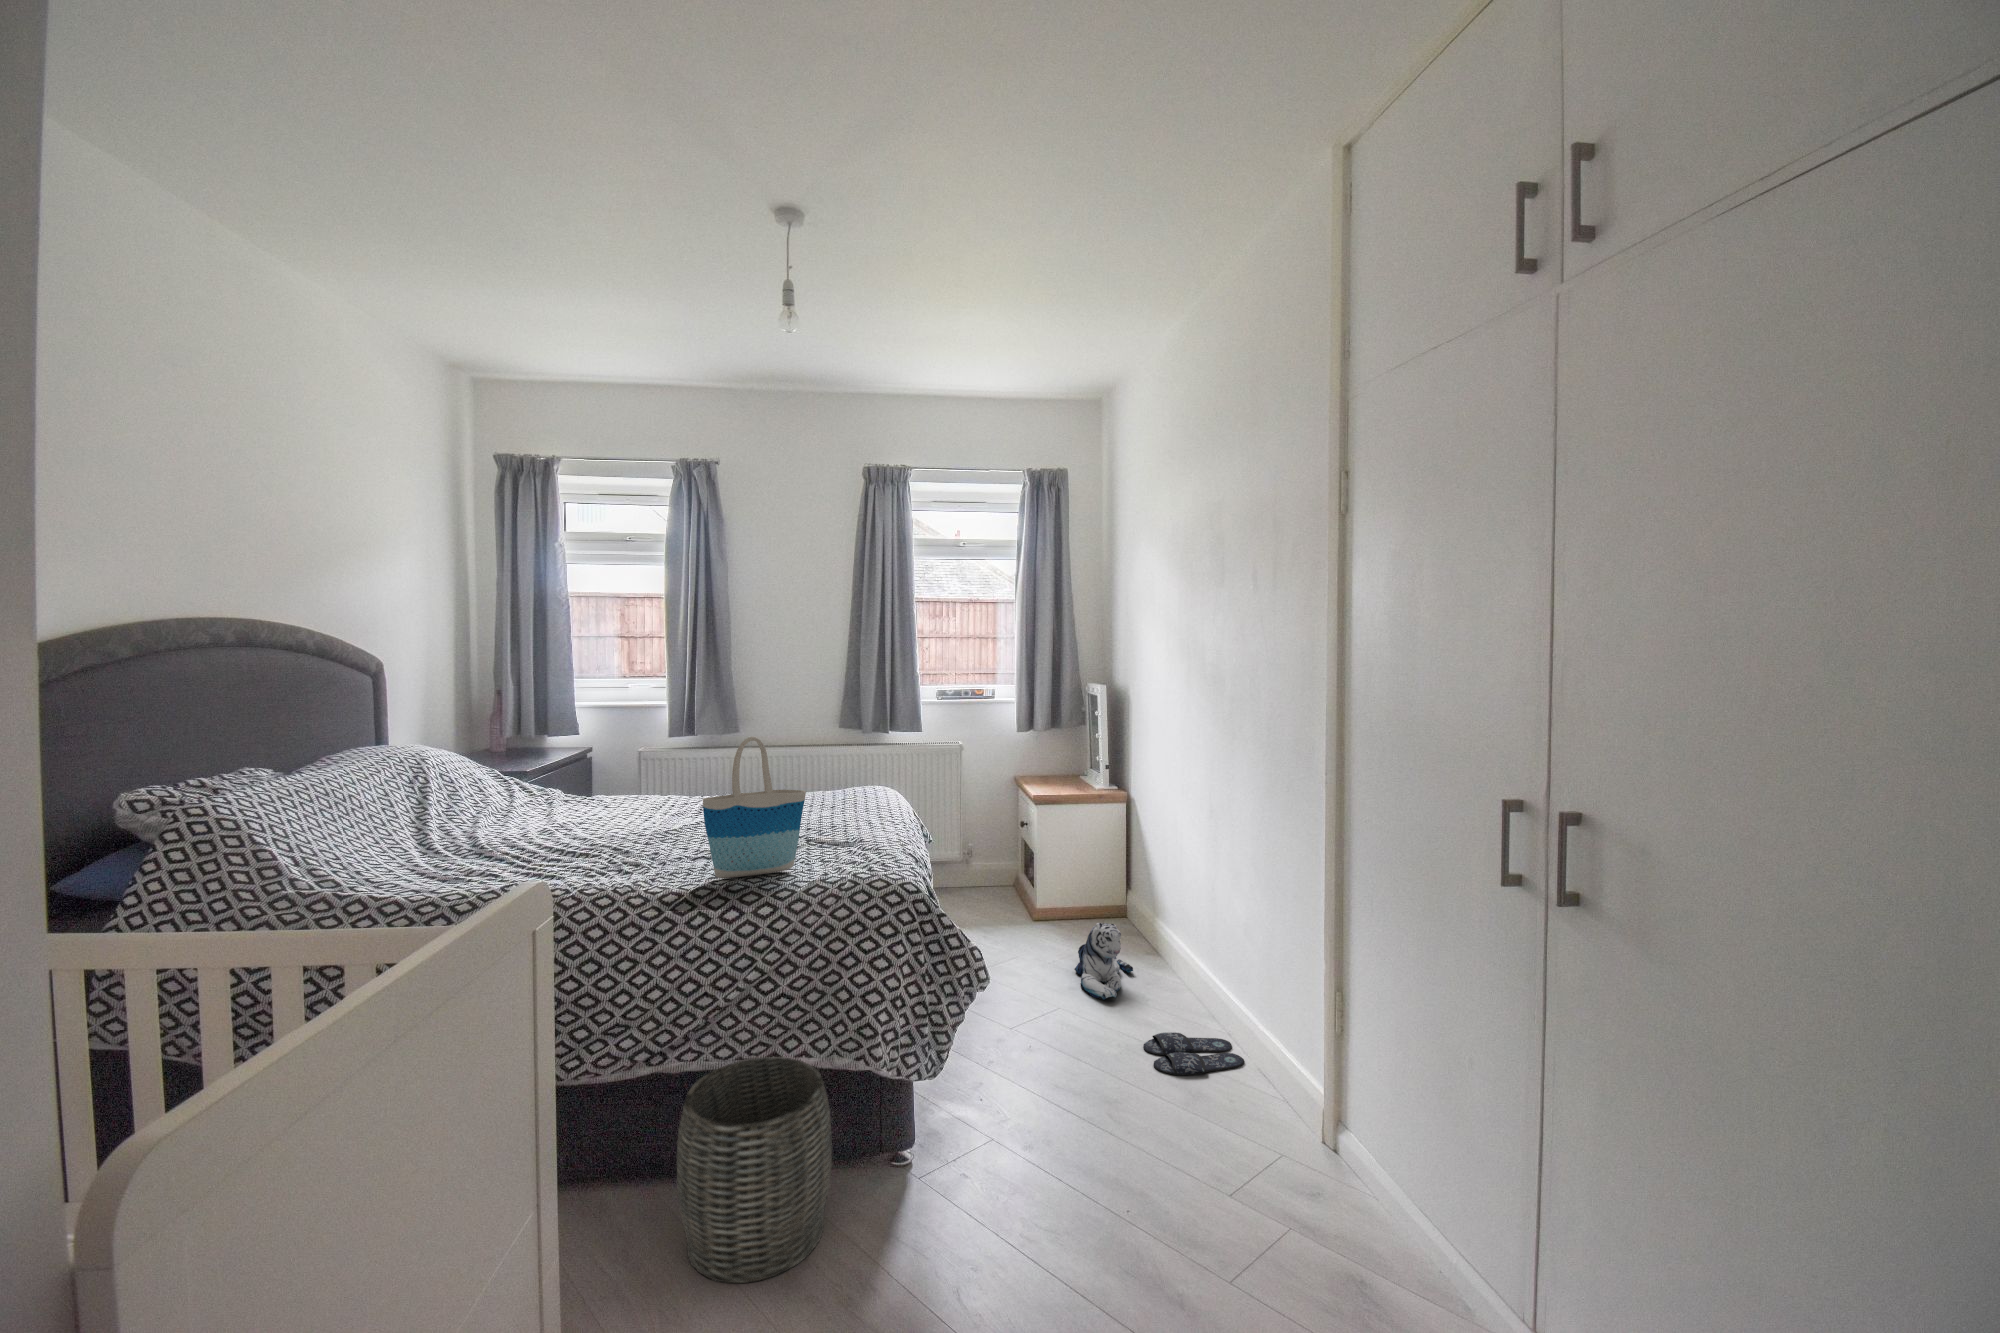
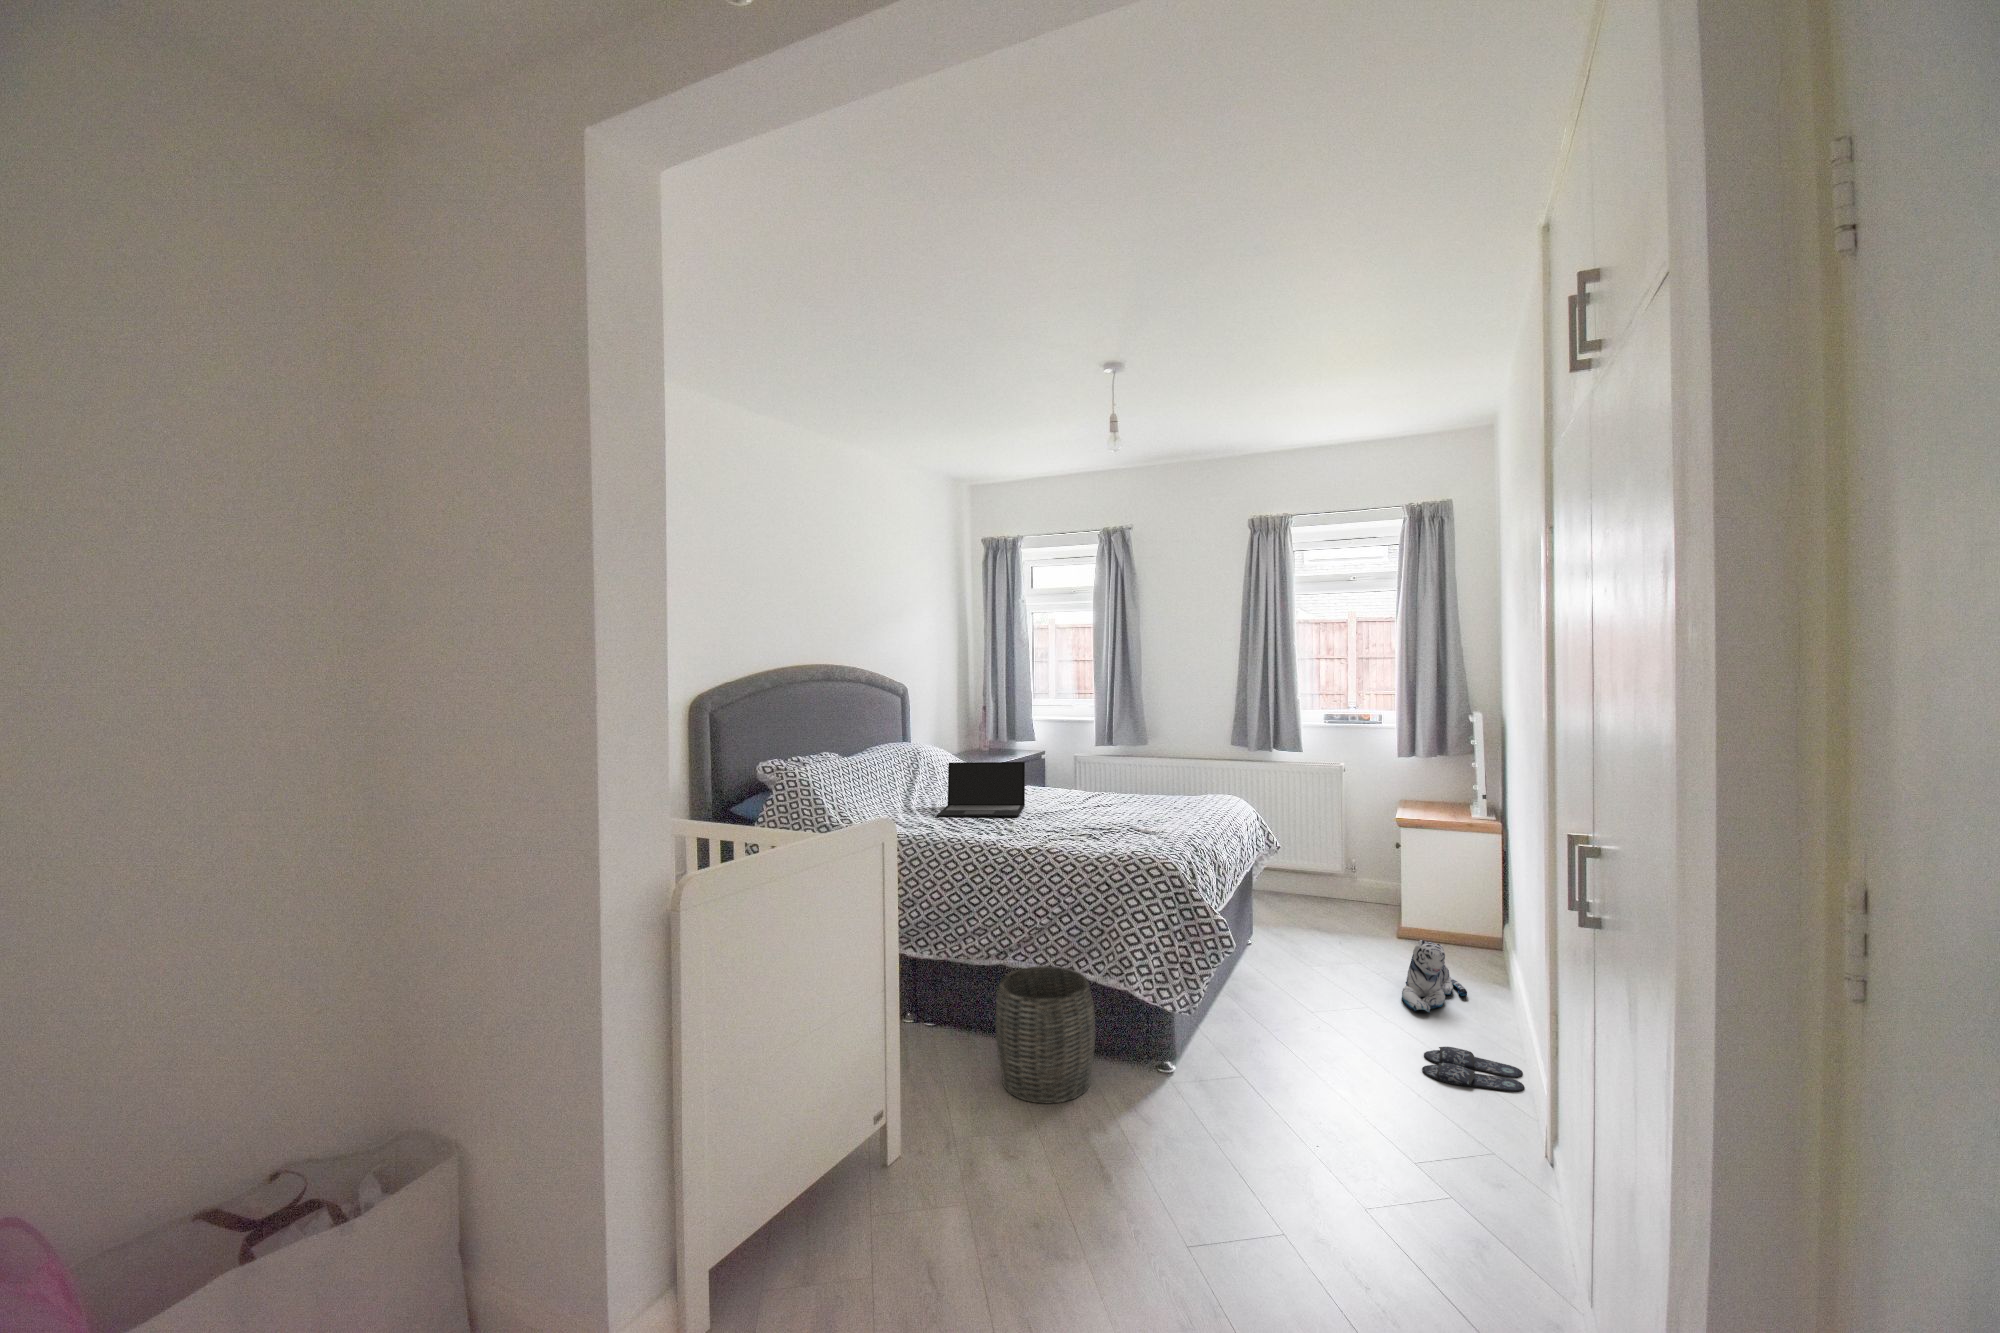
tote bag: present [703,737,806,878] -> none [1034,747,1105,843]
laptop: none [495,762,636,856] -> present [937,762,1025,817]

